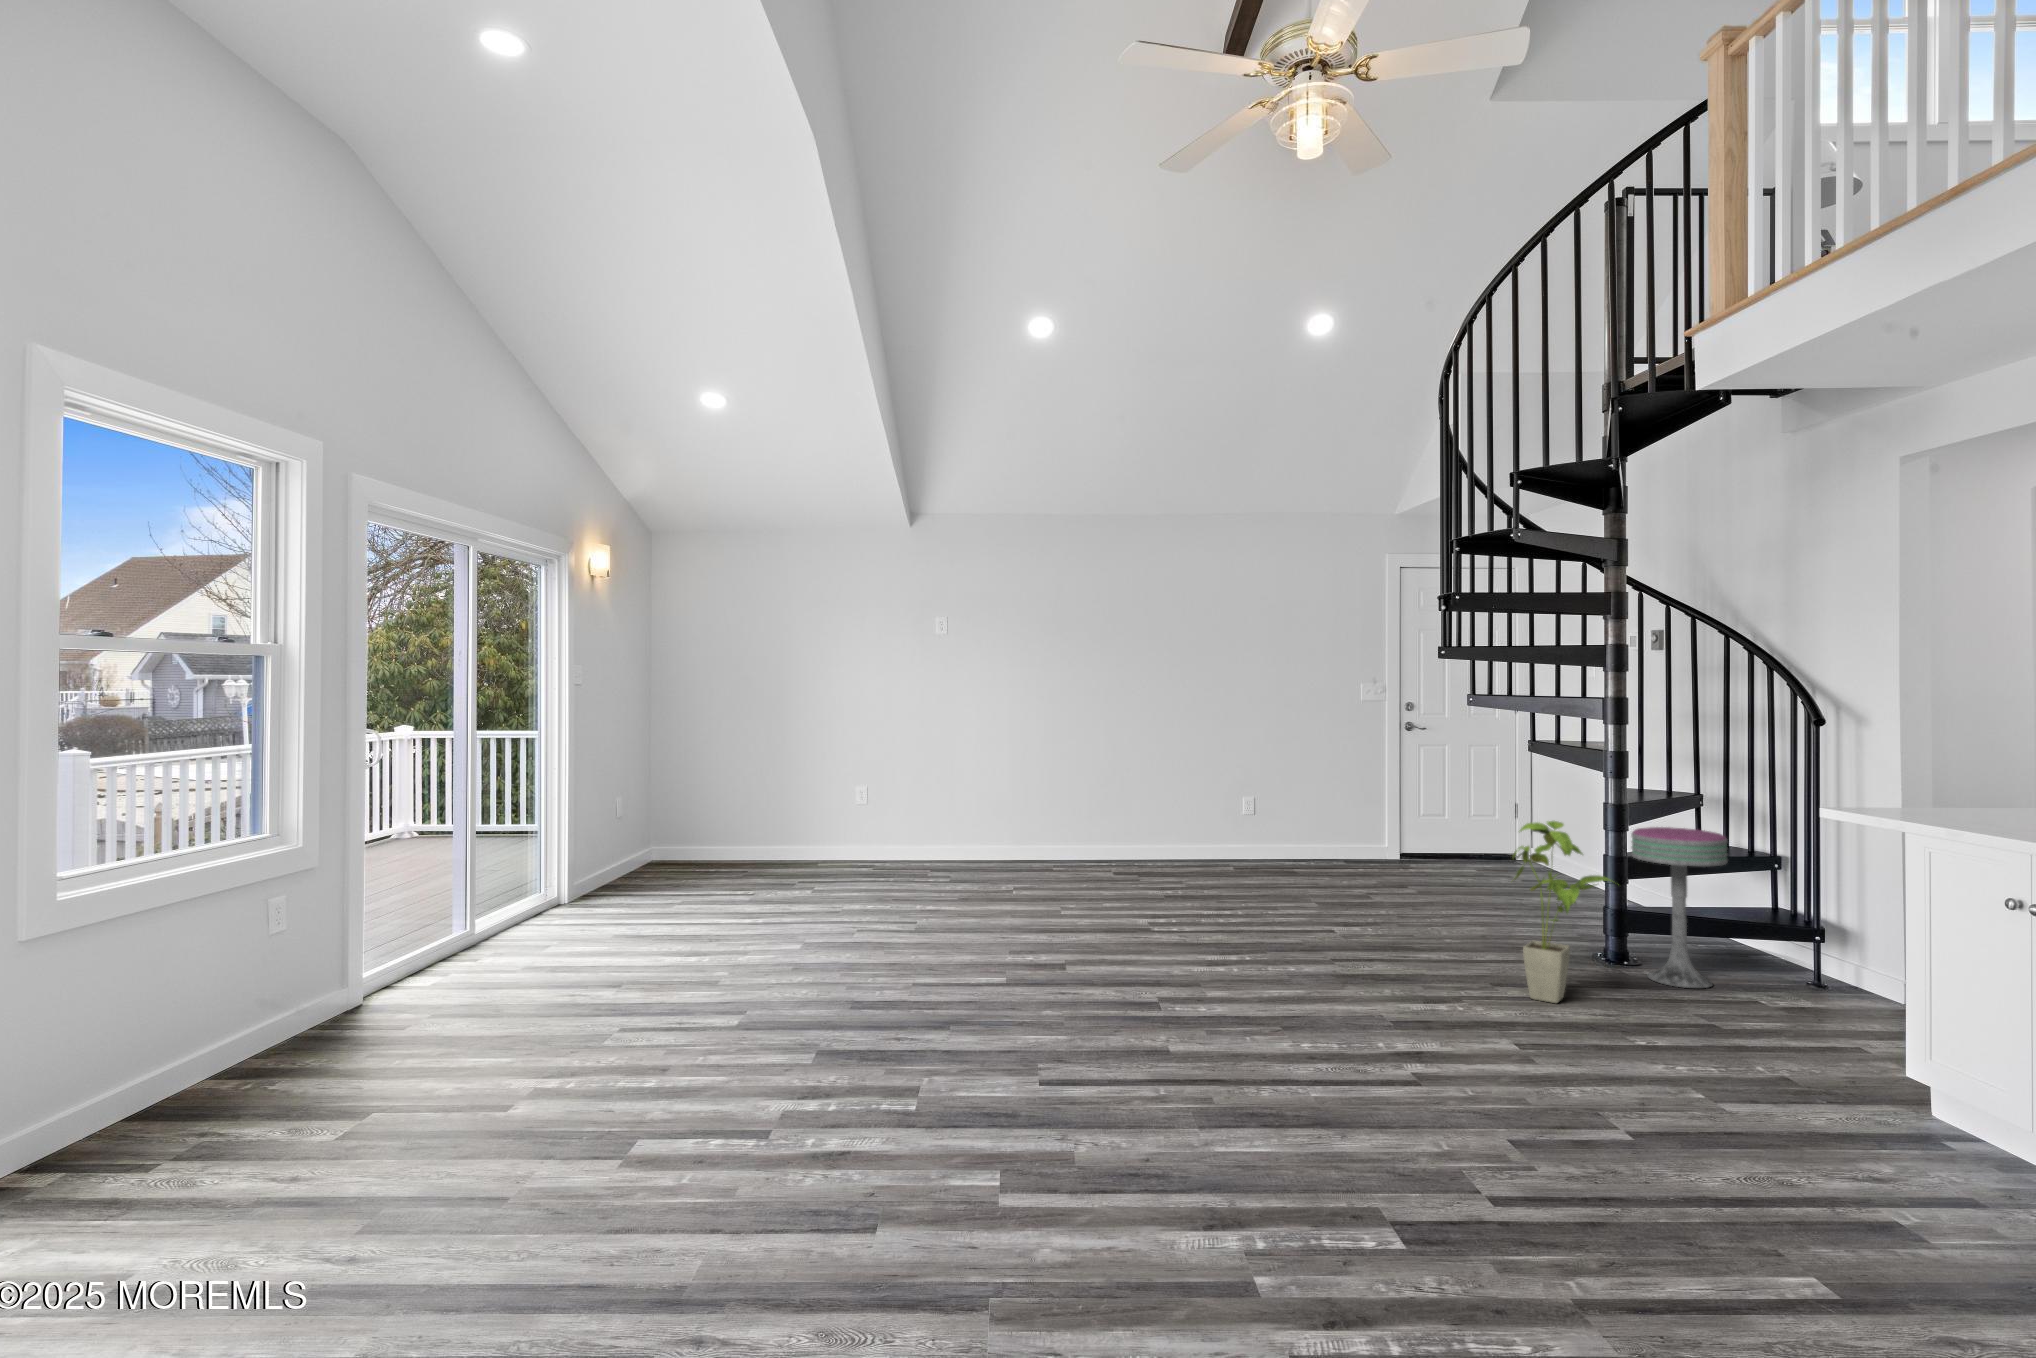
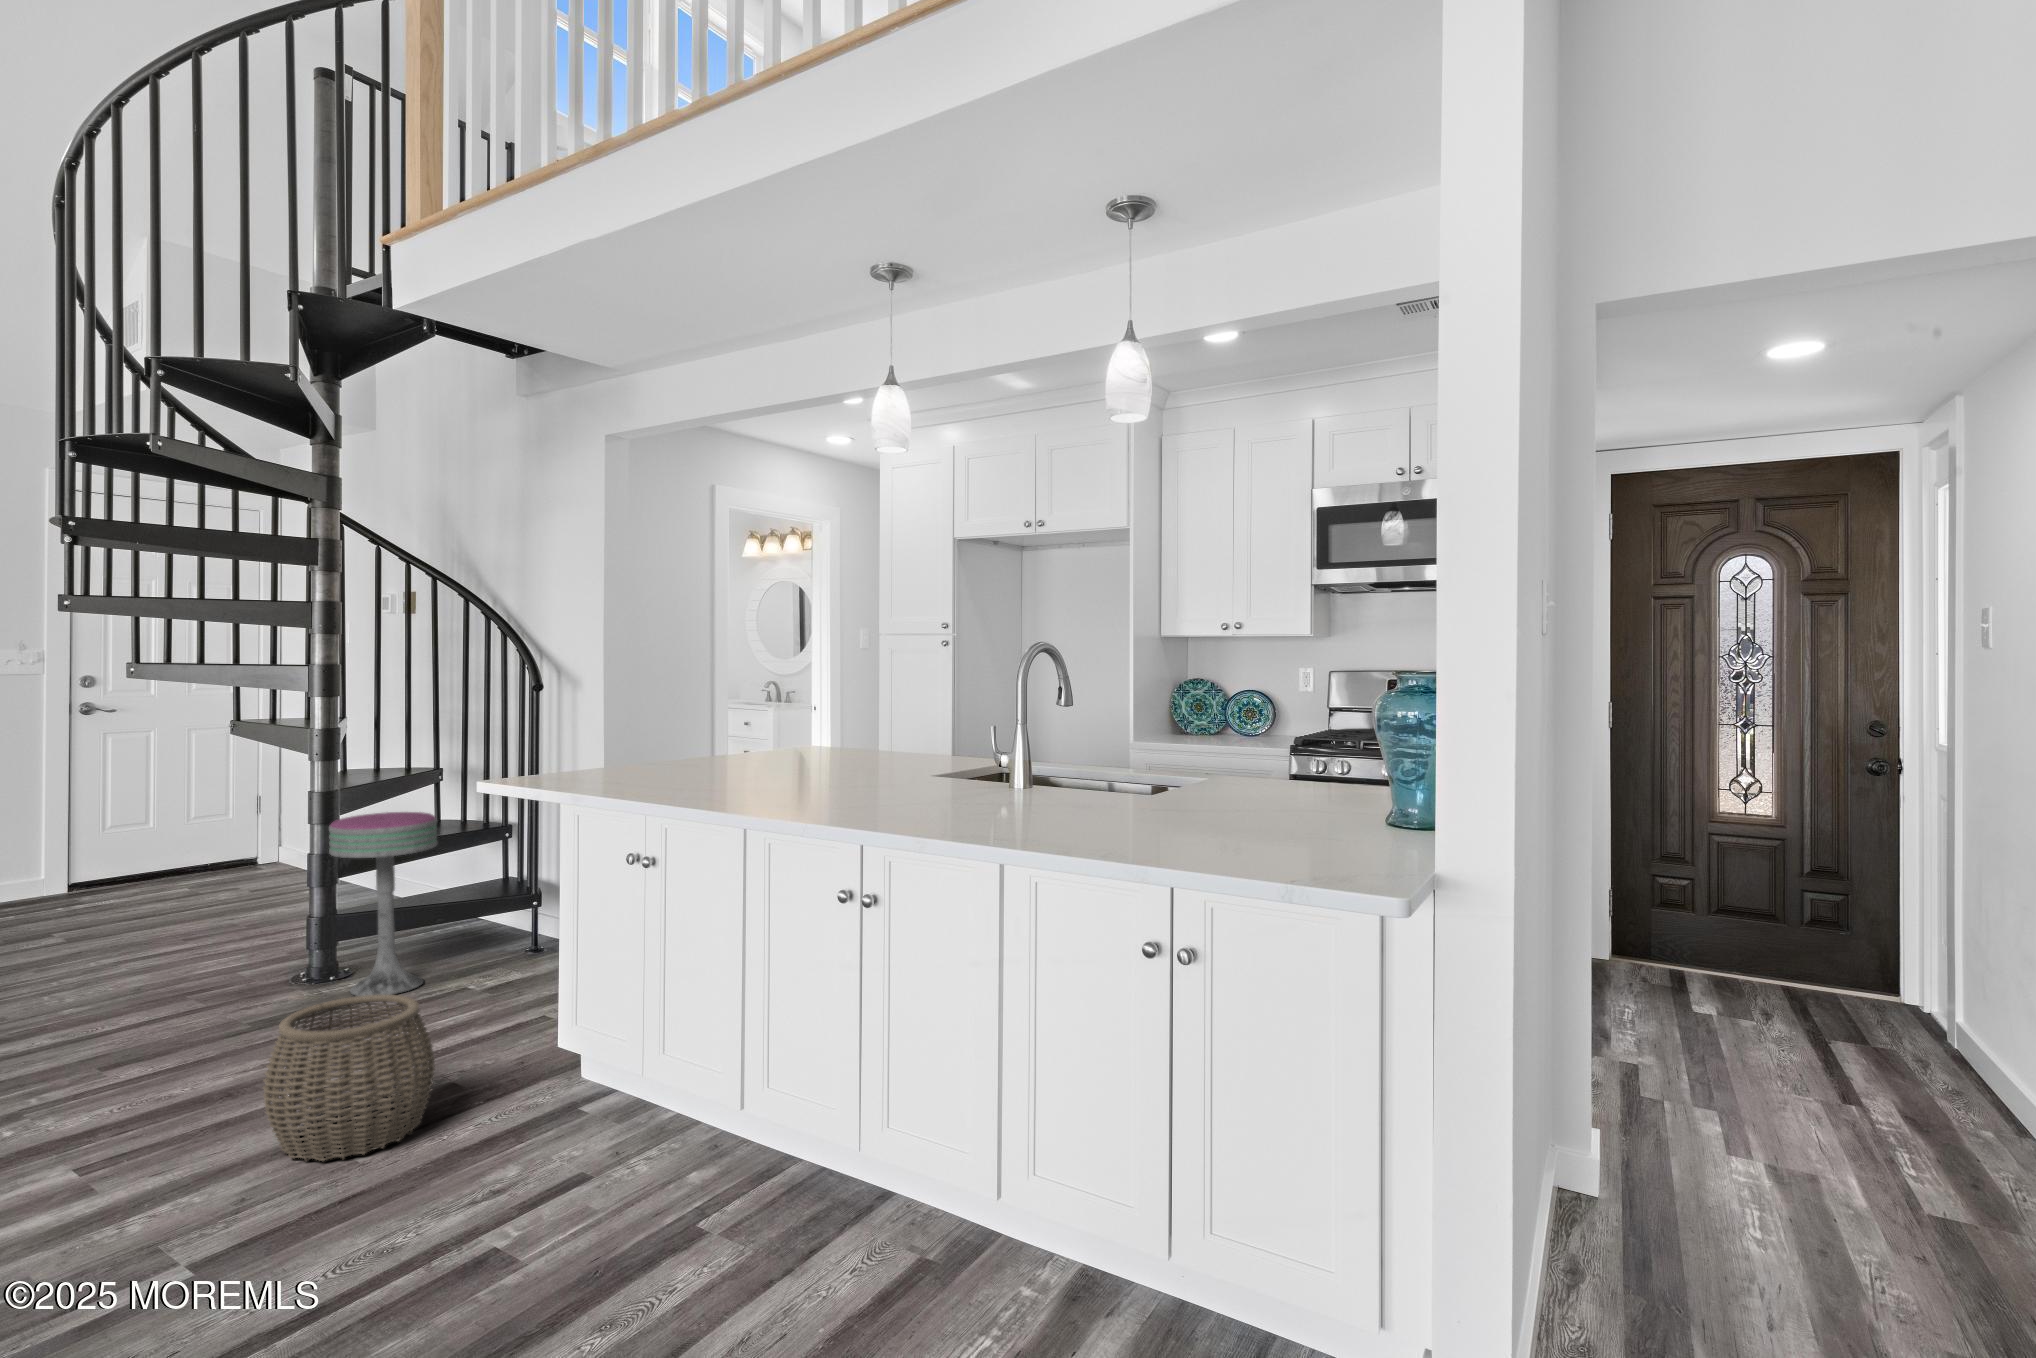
house plant: present [1512,821,1612,1003] -> none [132,827,292,1069]
woven basket: none [1638,974,1786,1109] -> present [263,994,435,1161]

